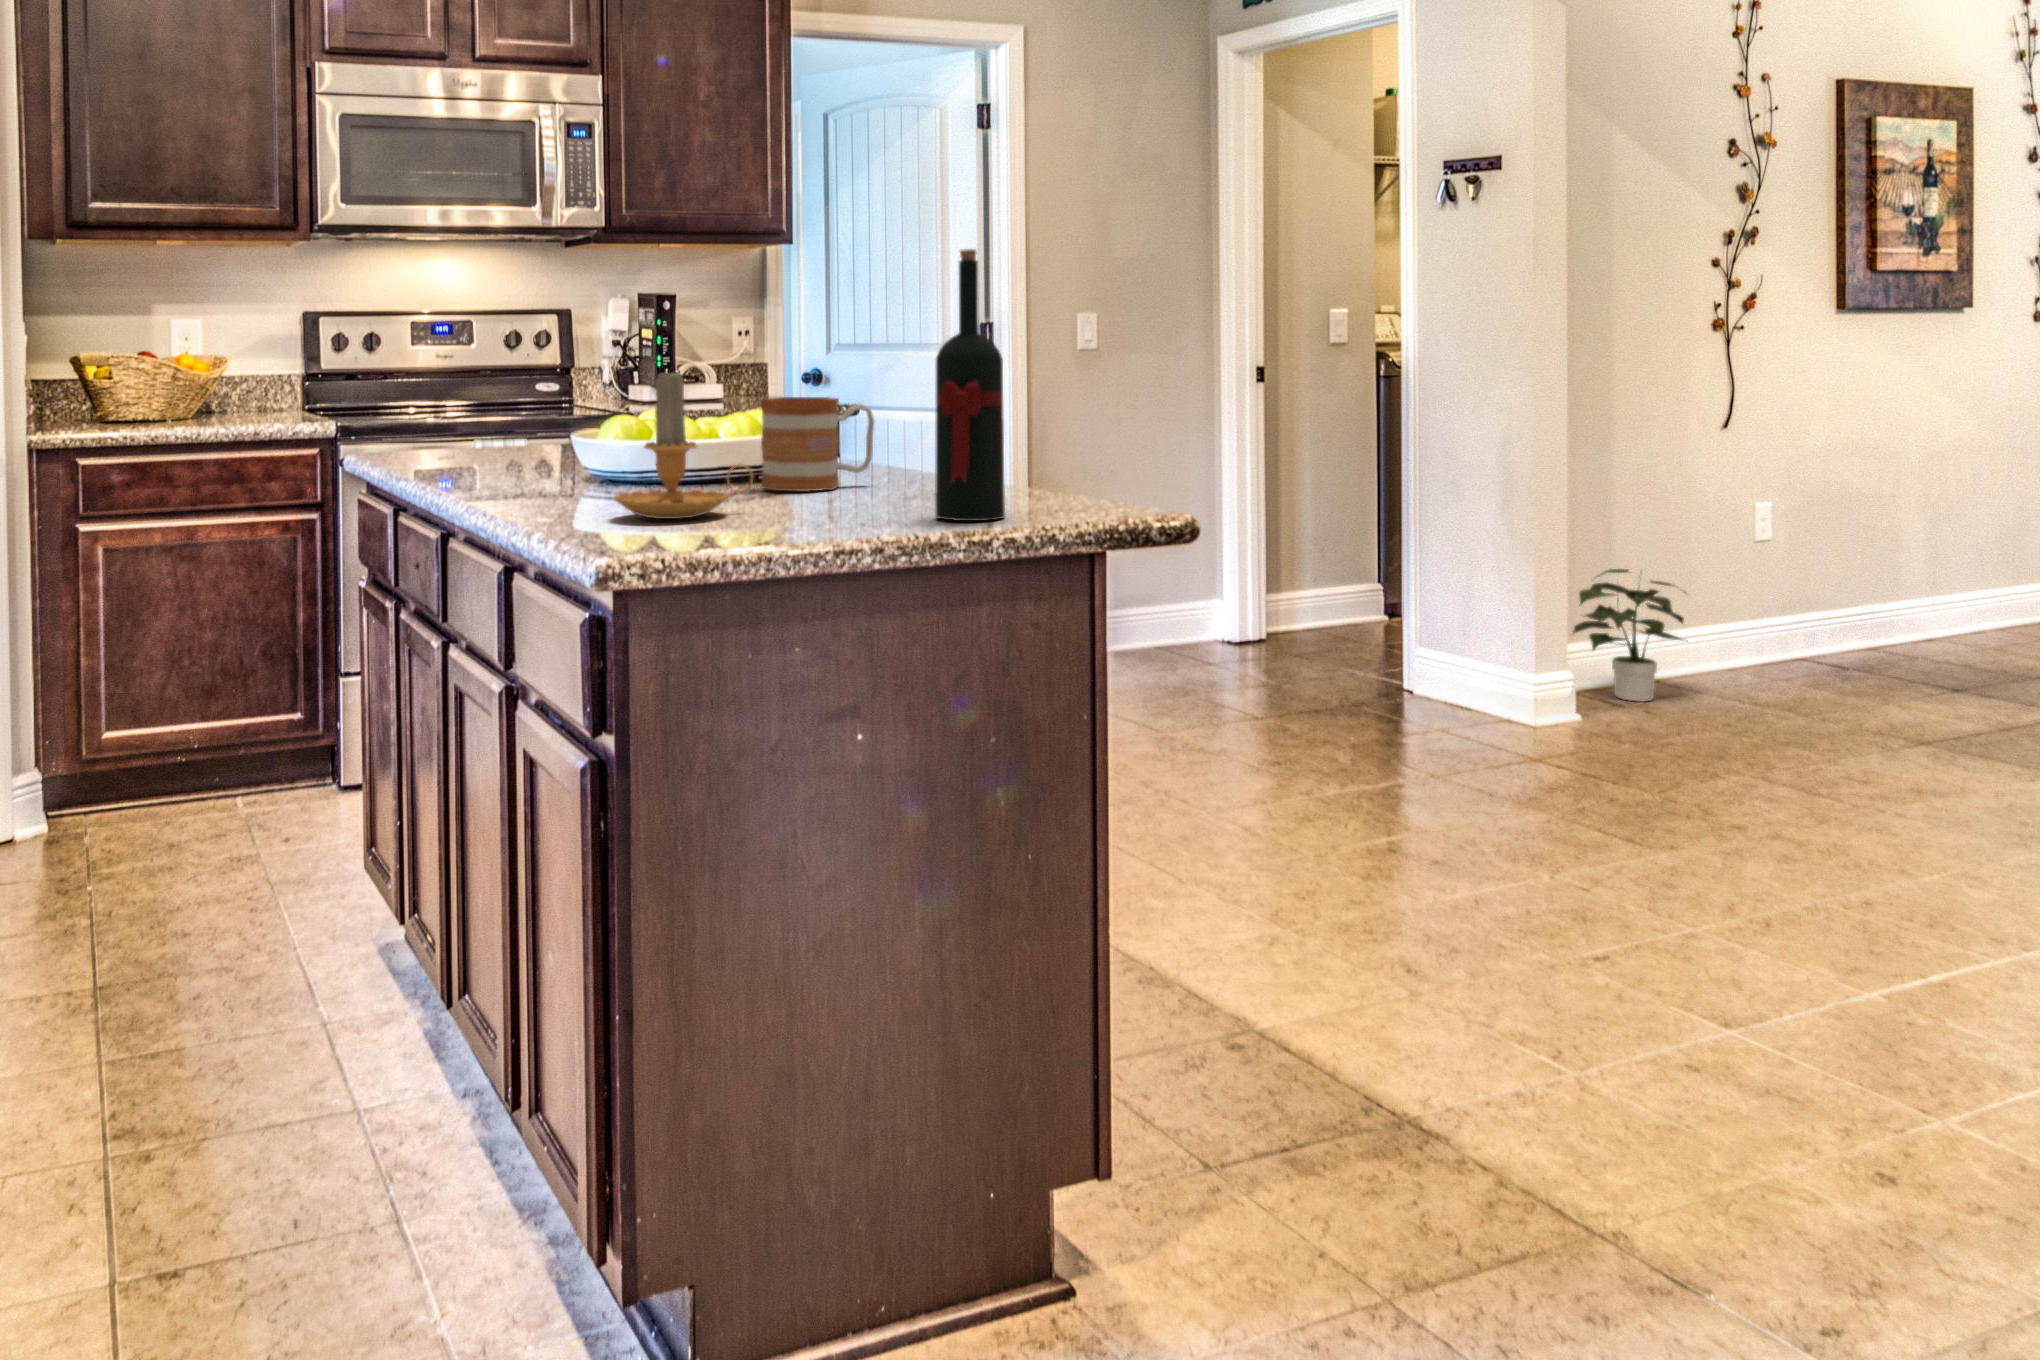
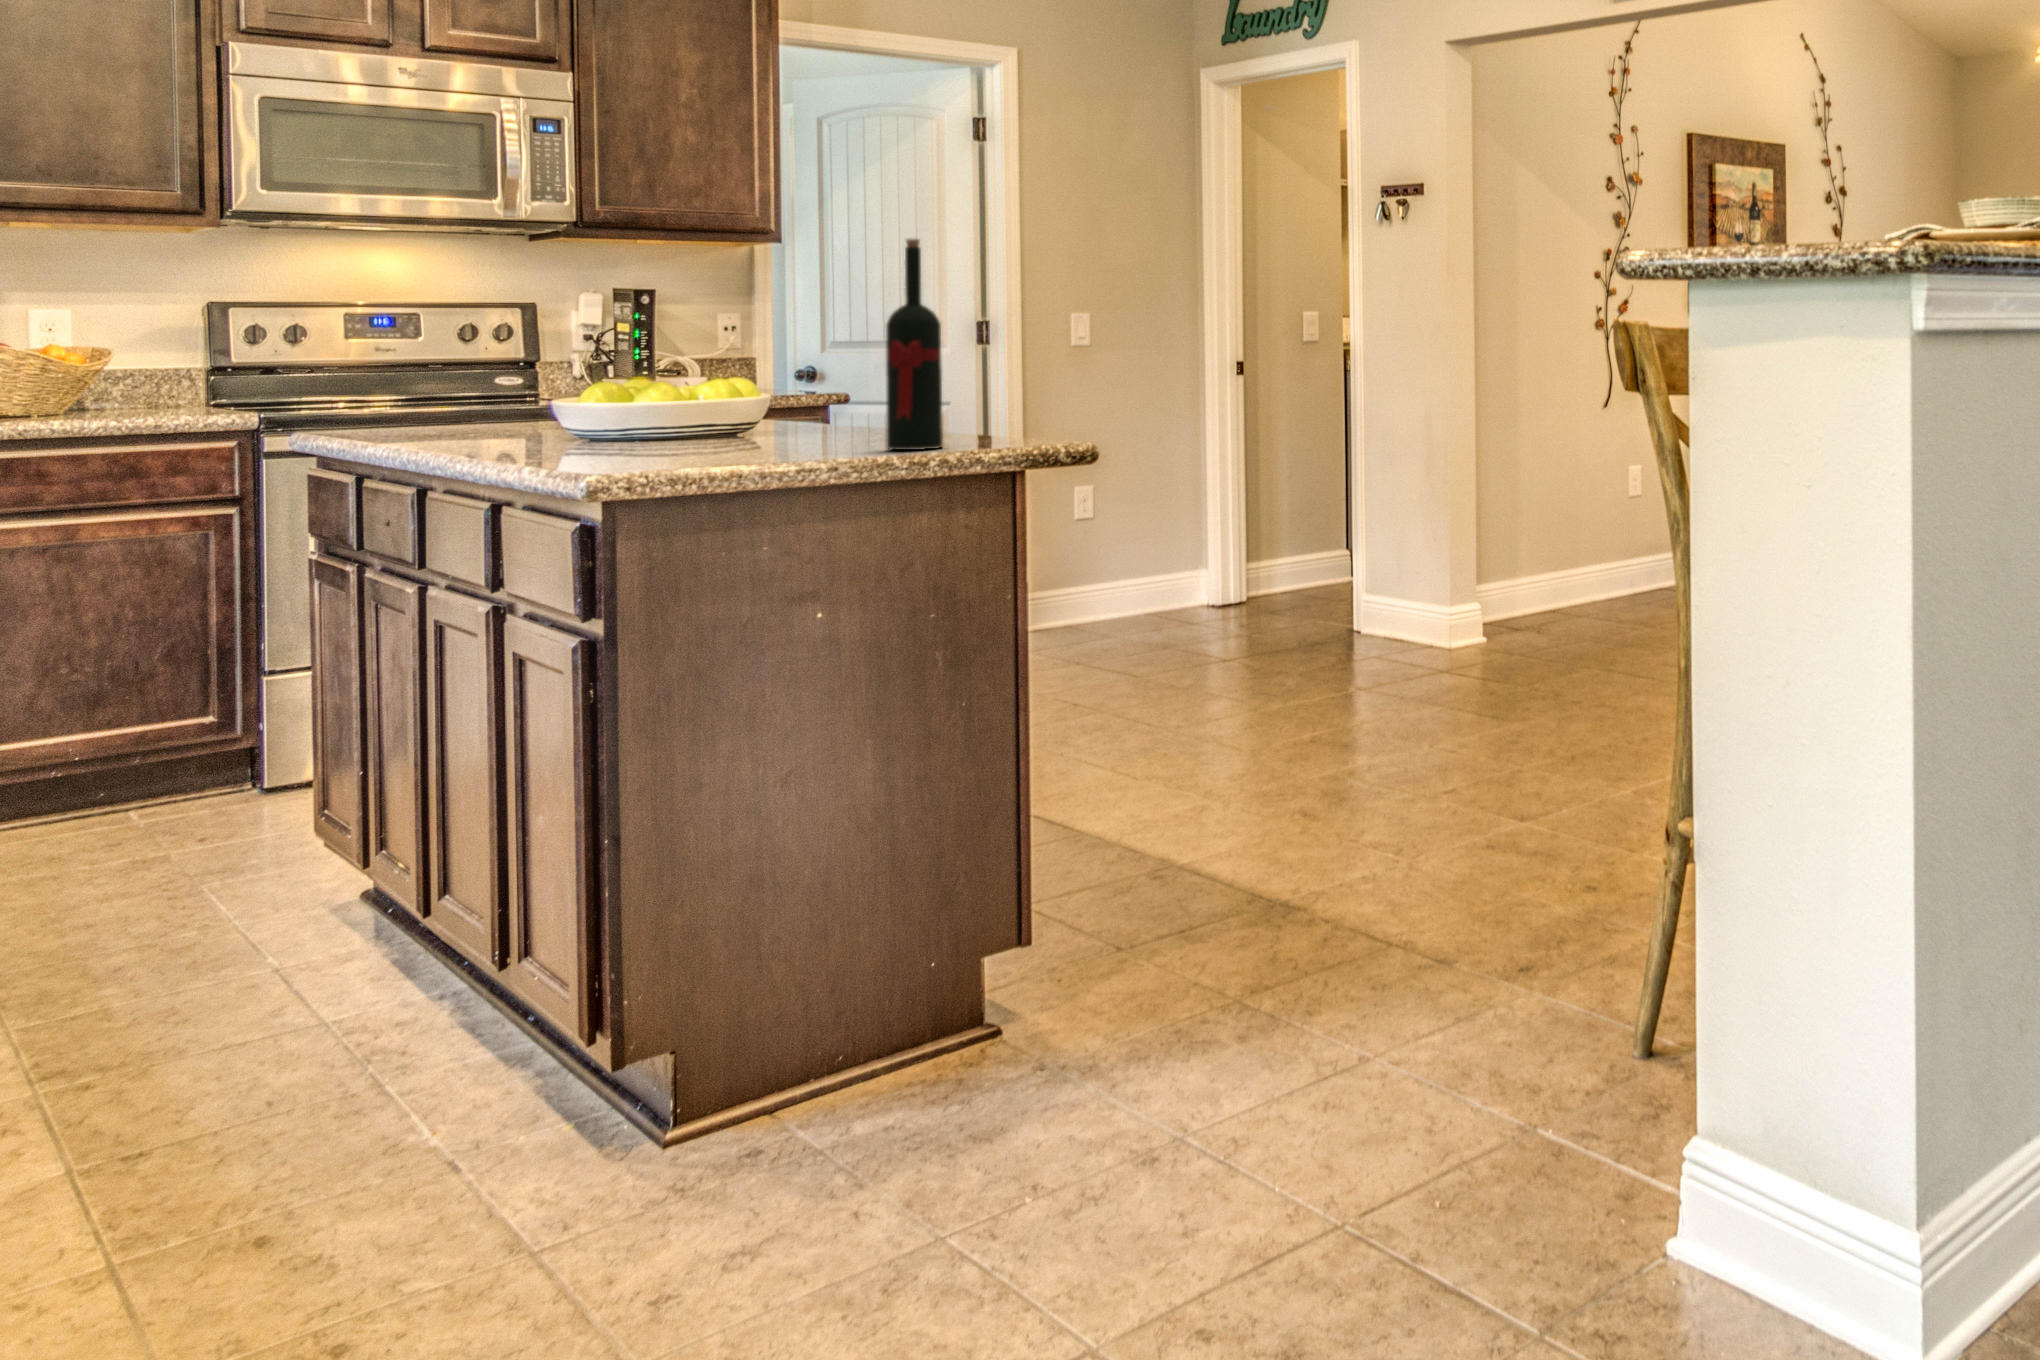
candle: present [614,373,753,519] -> none [599,330,730,458]
mug: present [761,397,874,491] -> none [739,364,844,442]
potted plant: present [1573,569,1684,702] -> none [1481,526,1569,633]

